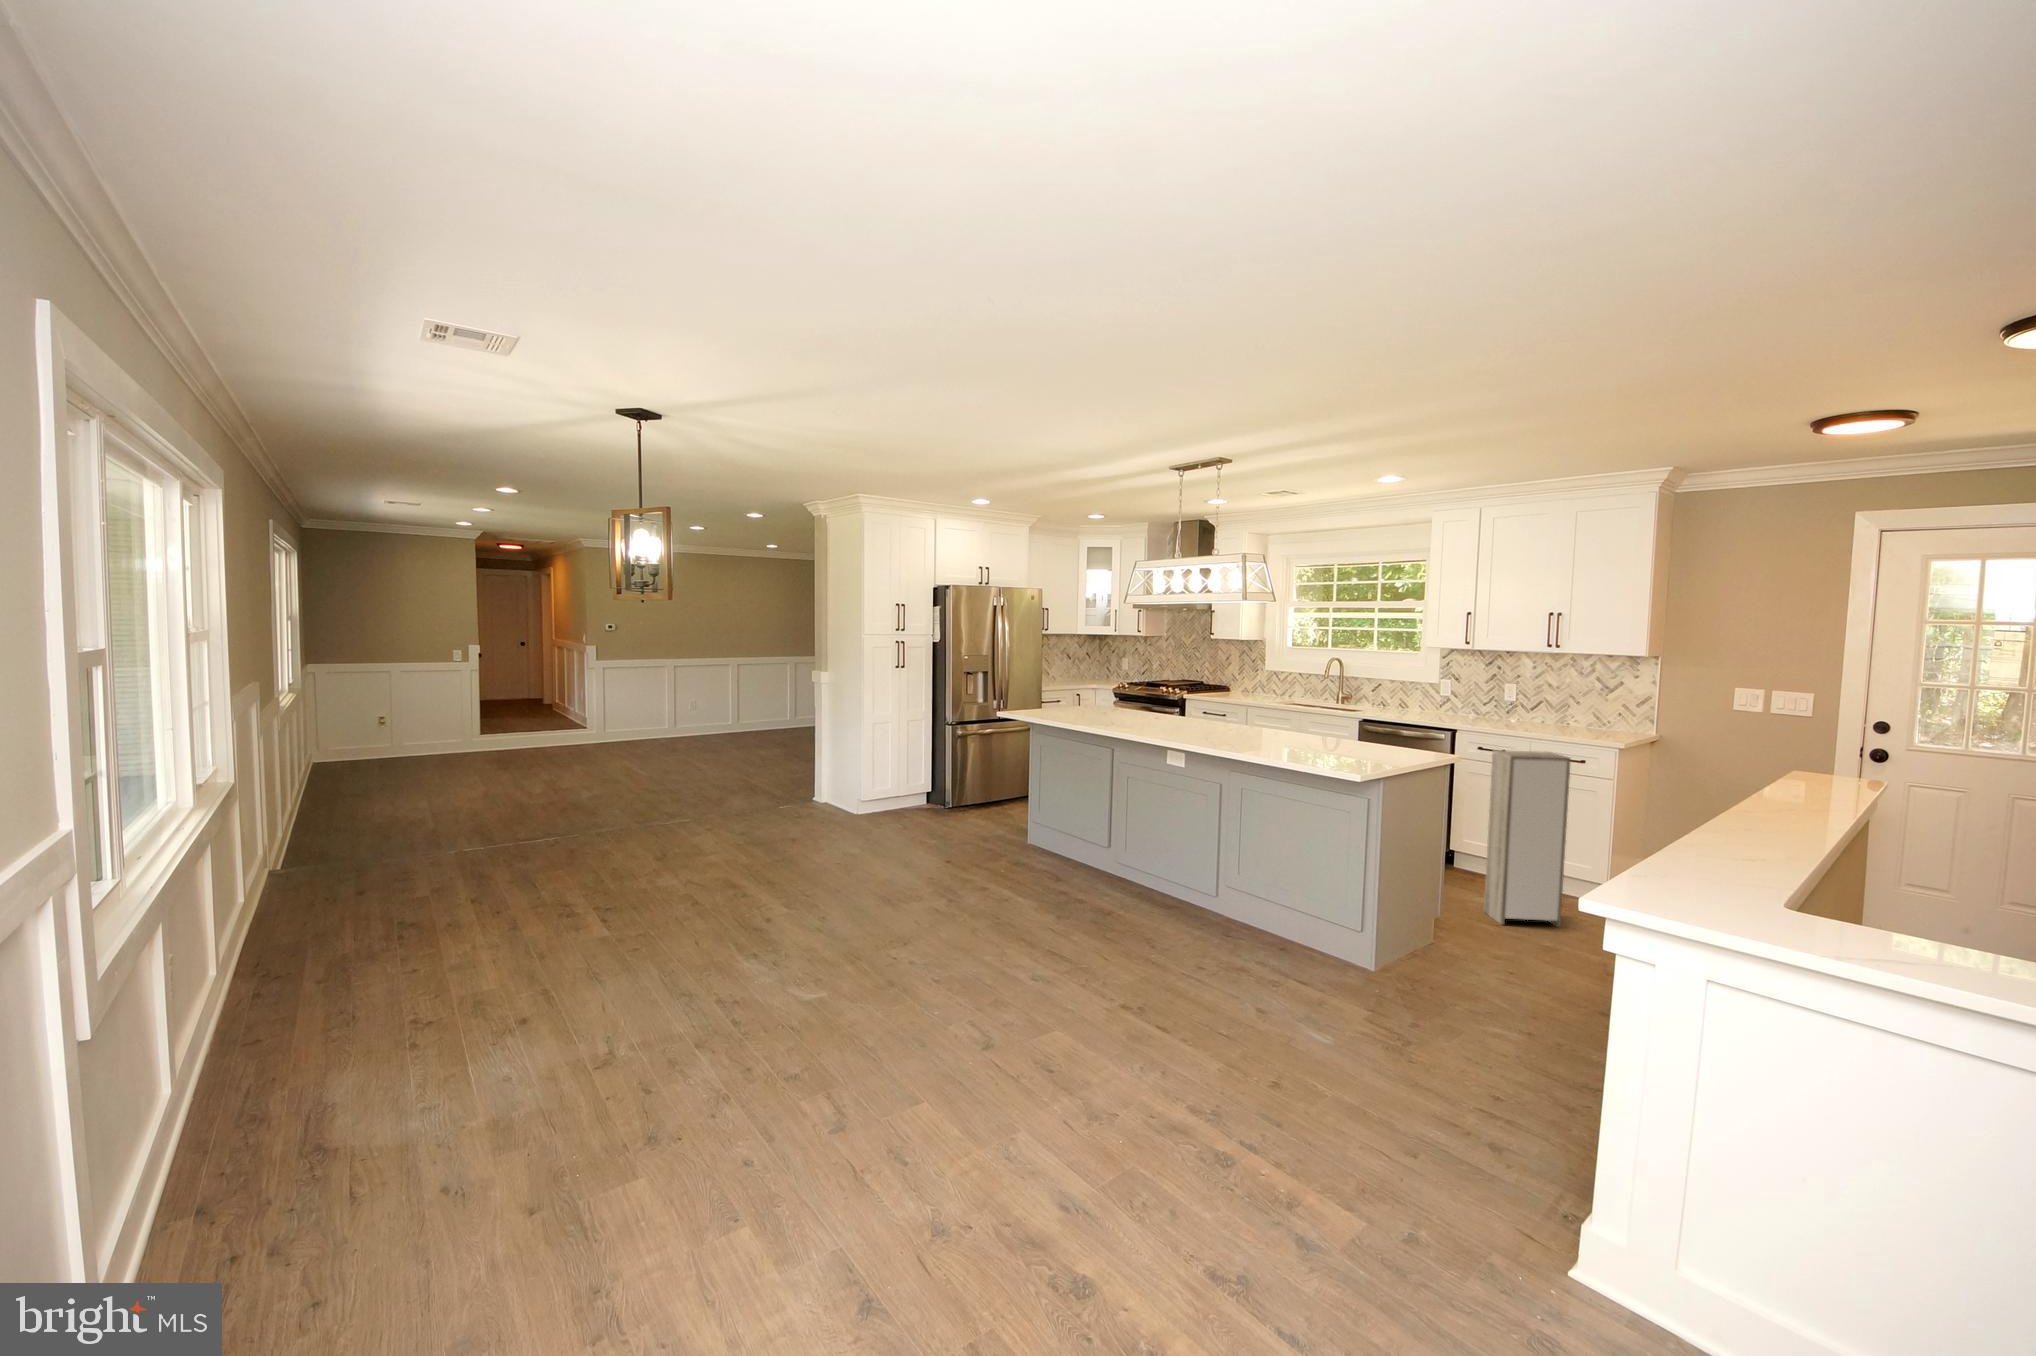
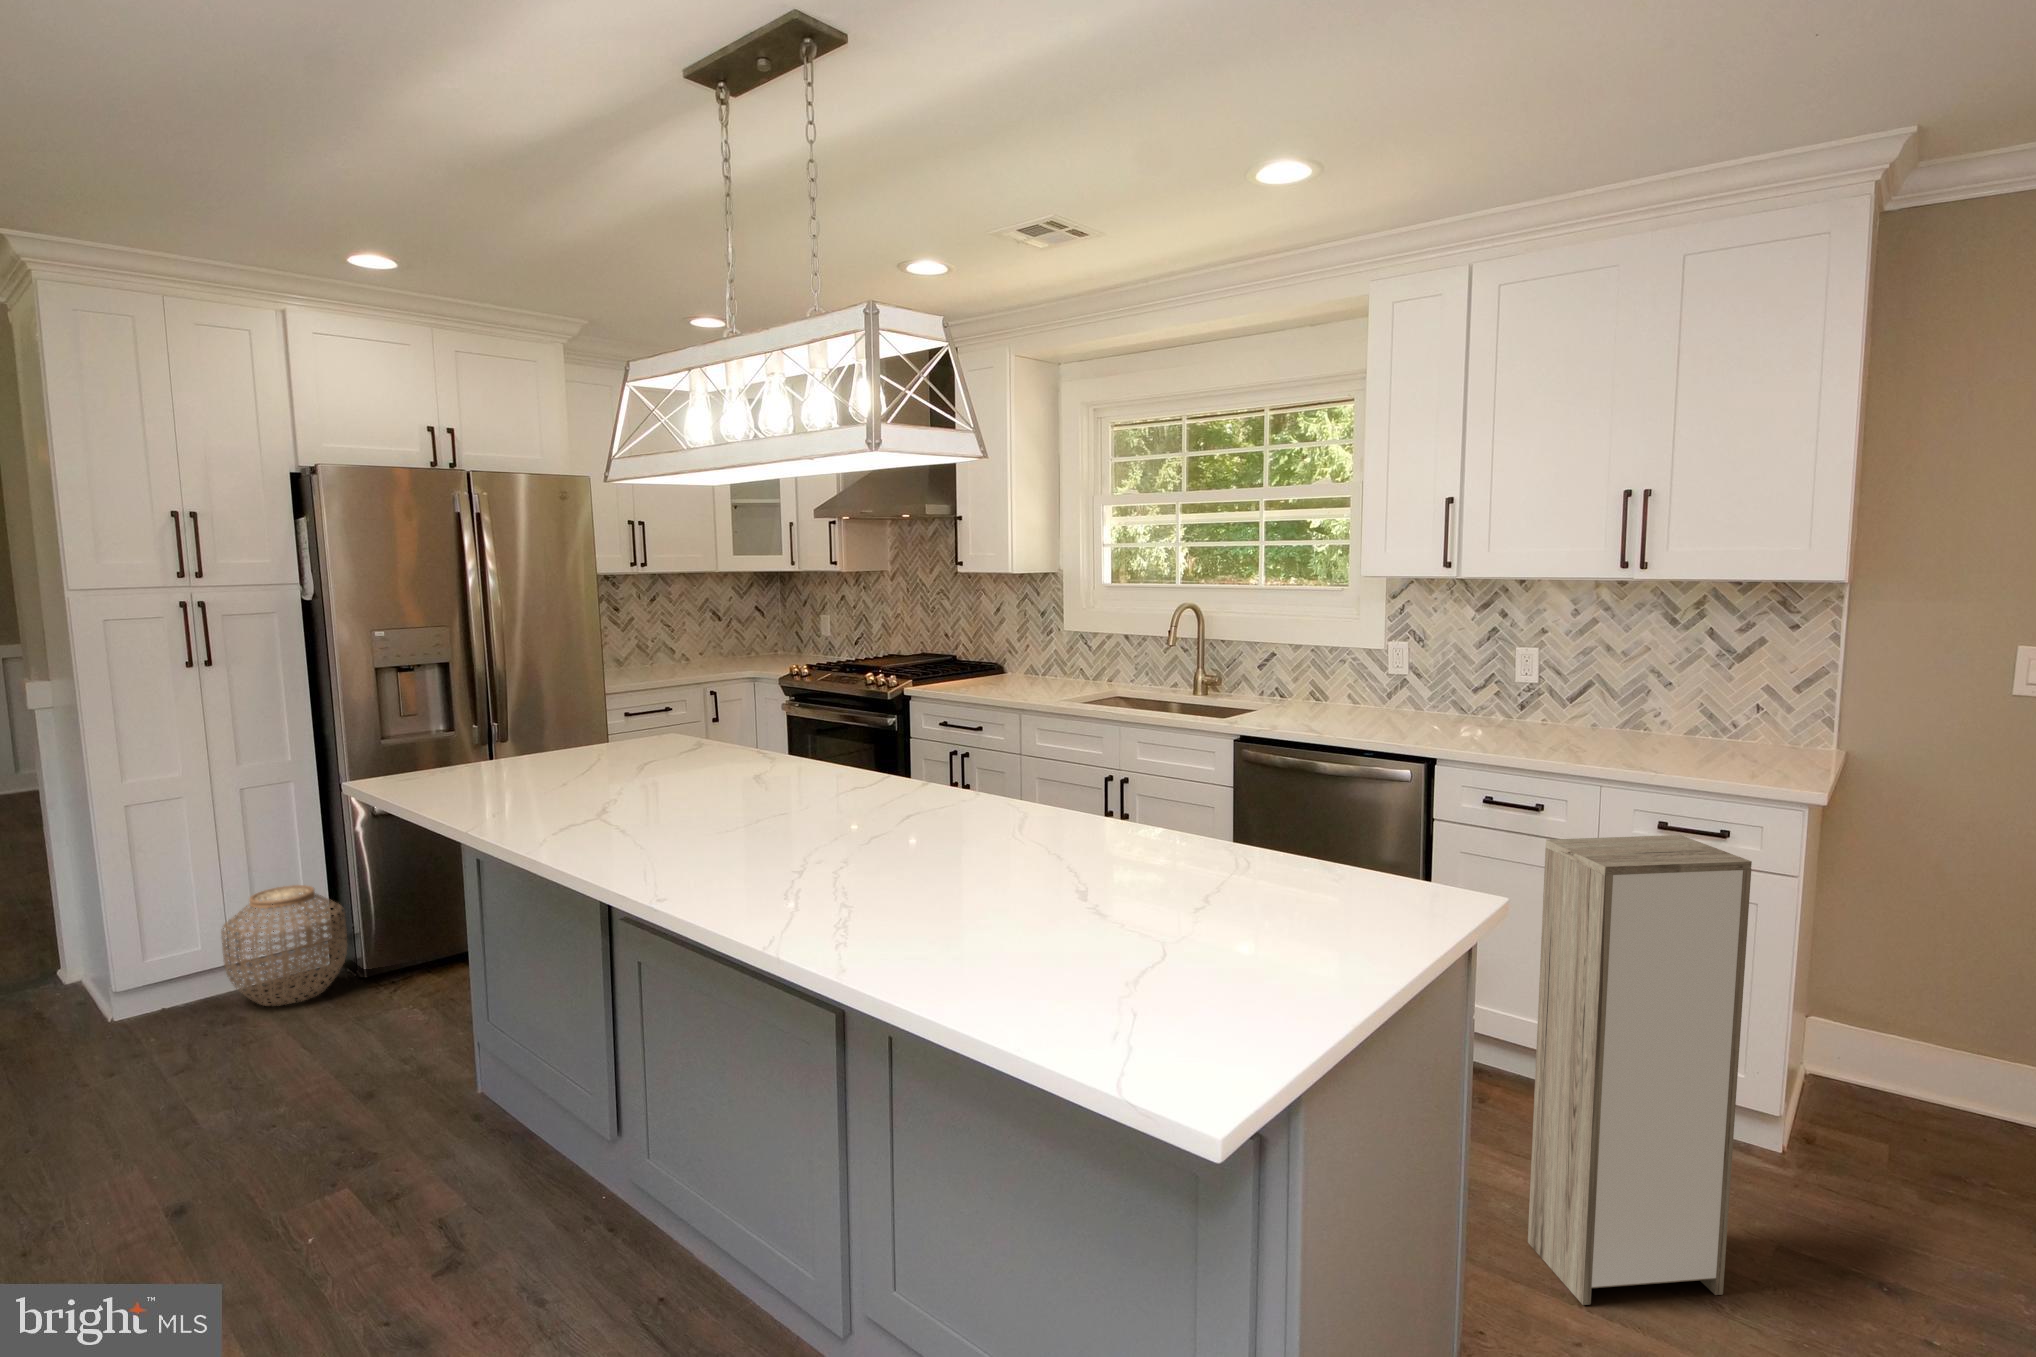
woven basket: none [894,768,940,819] -> present [221,885,347,1006]

